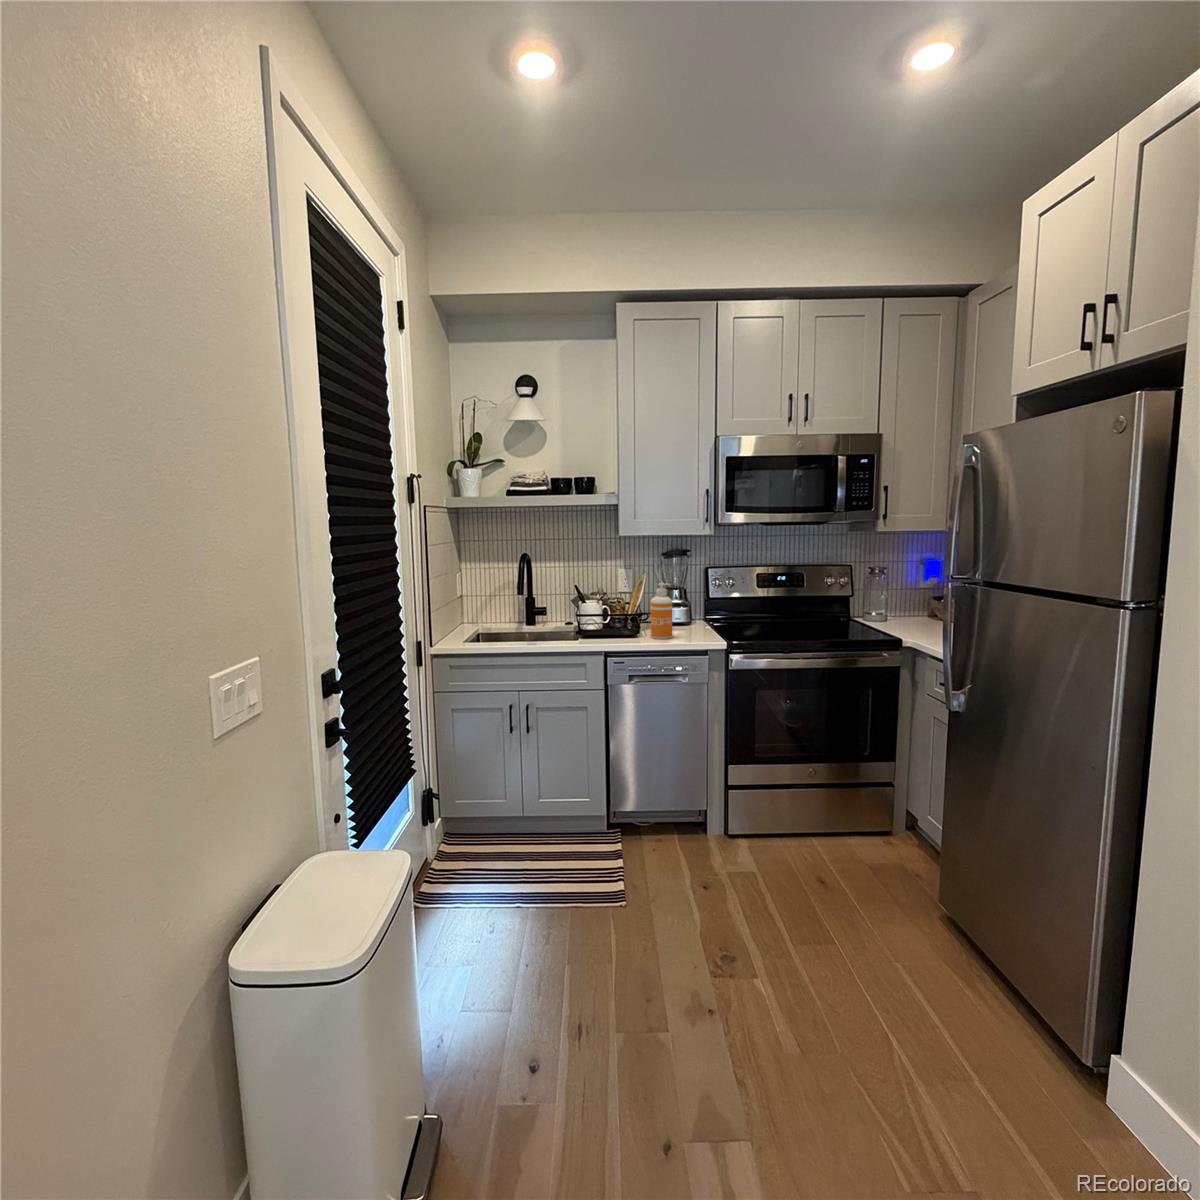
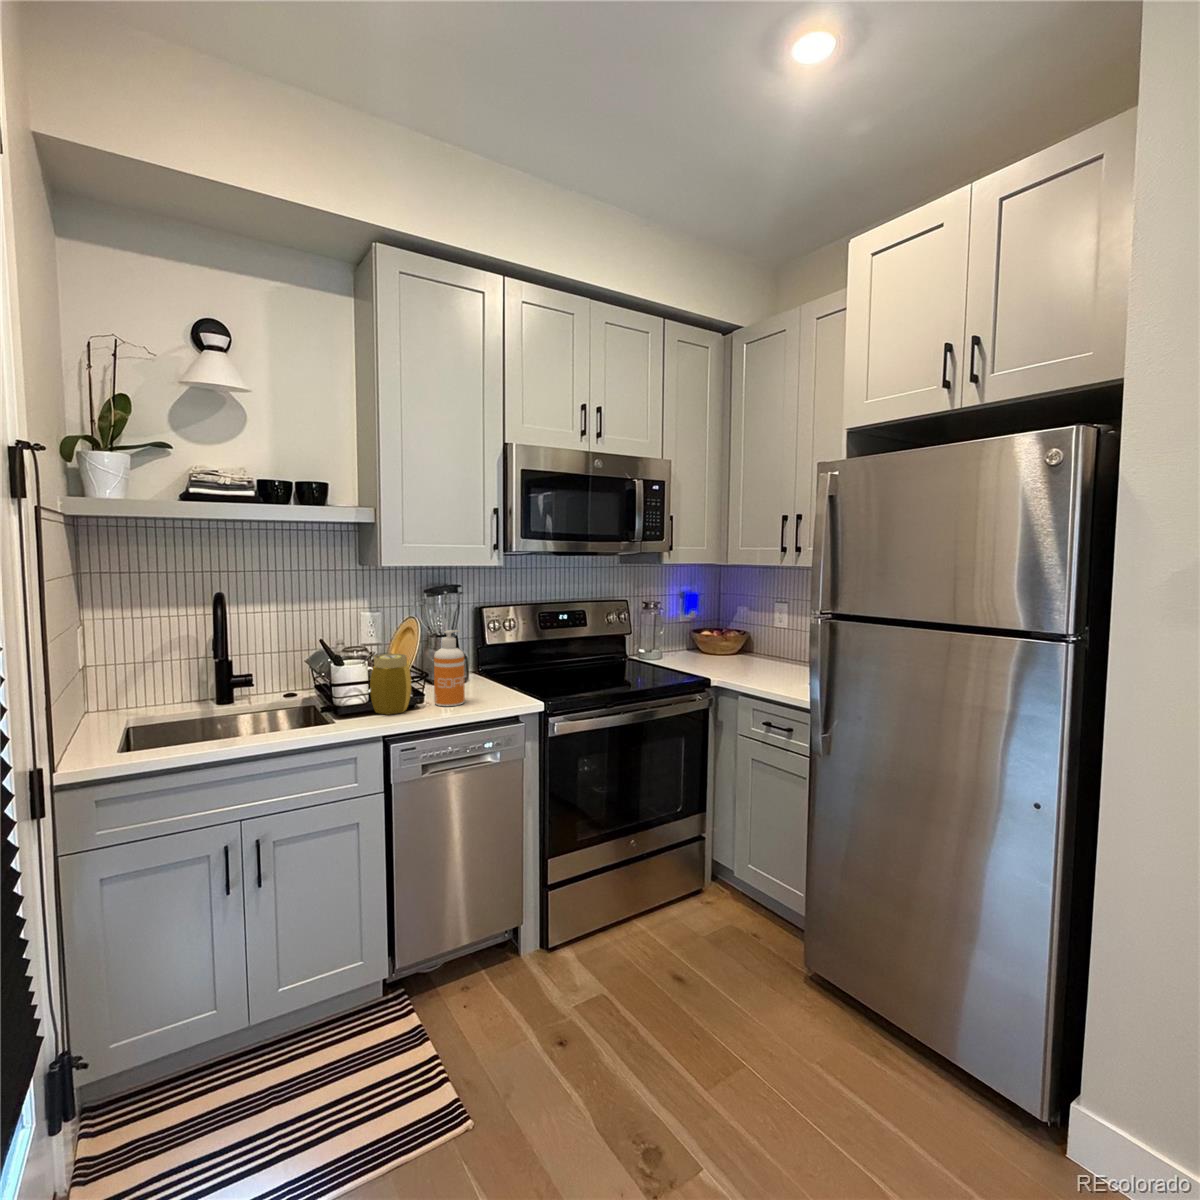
jar: none [605,598,633,640] -> present [370,654,411,715]

